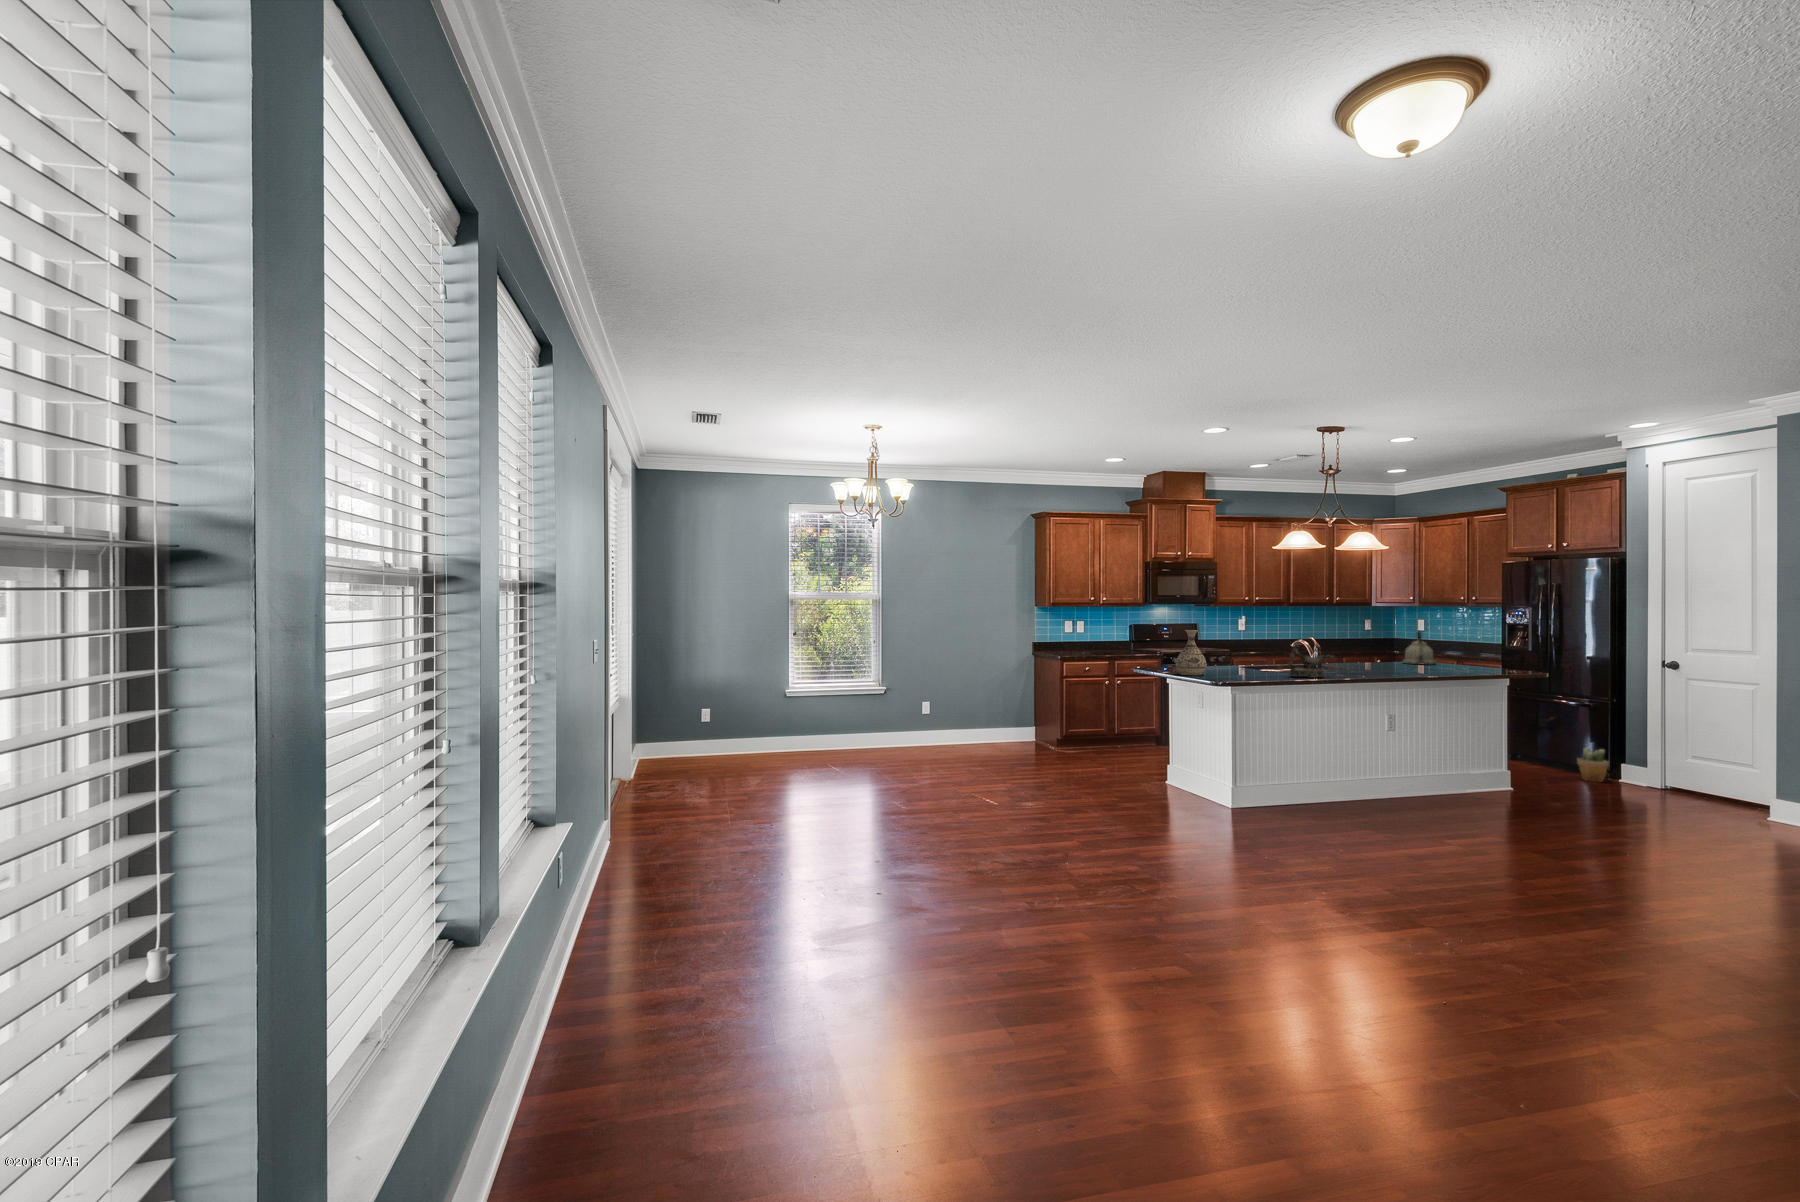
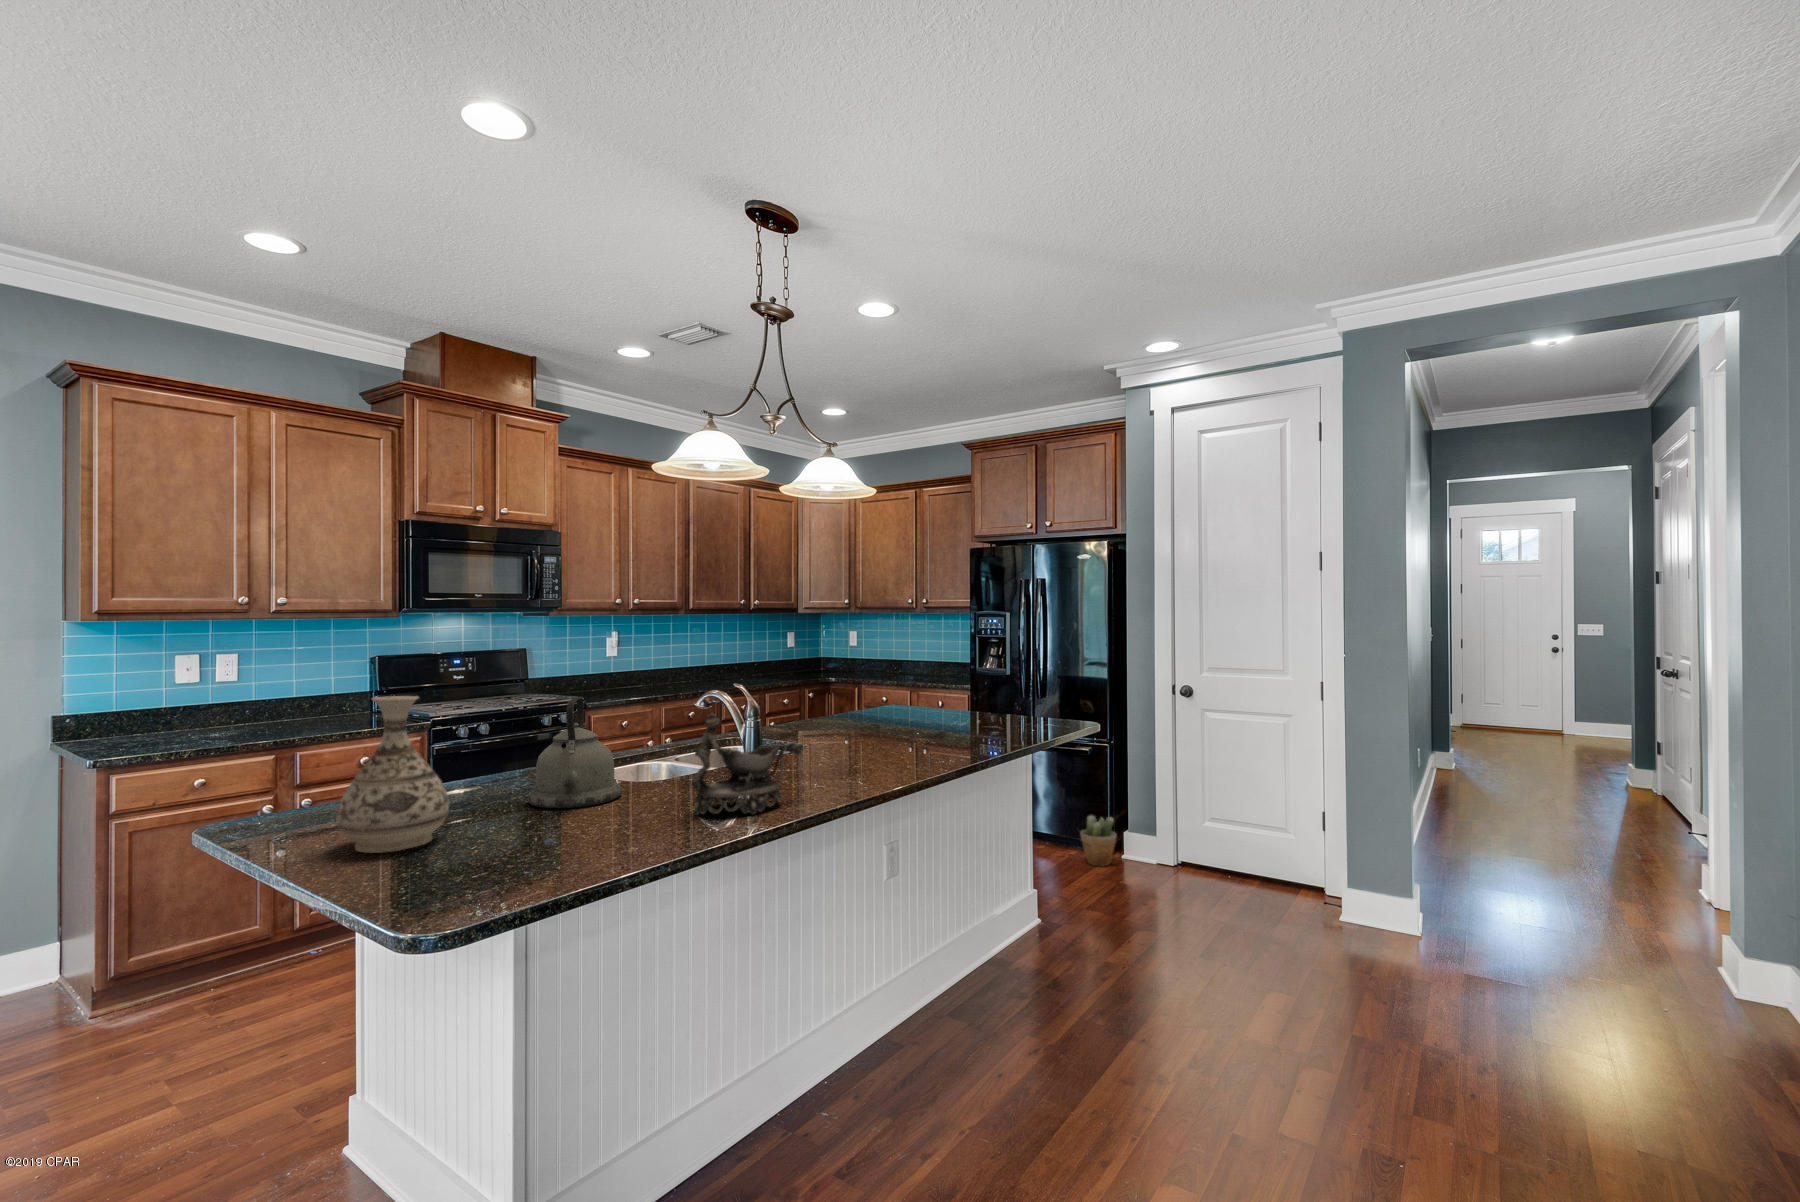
kettle: present [1403,631,1436,665] -> present [528,697,622,808]

